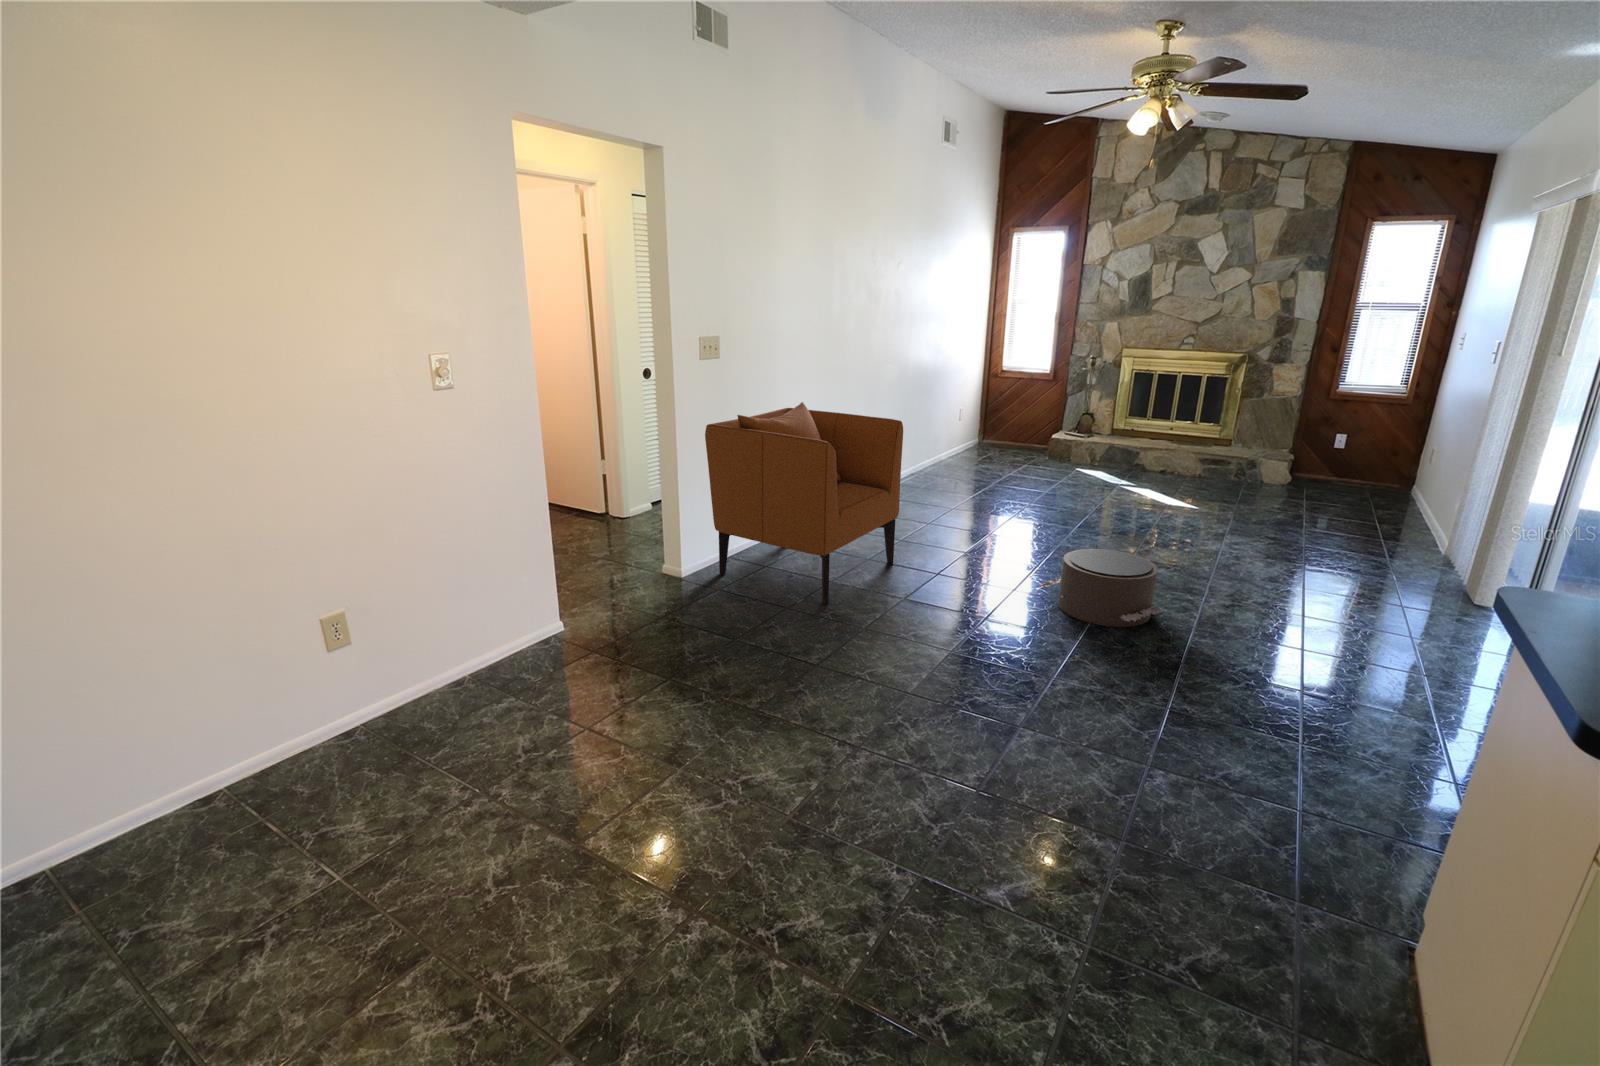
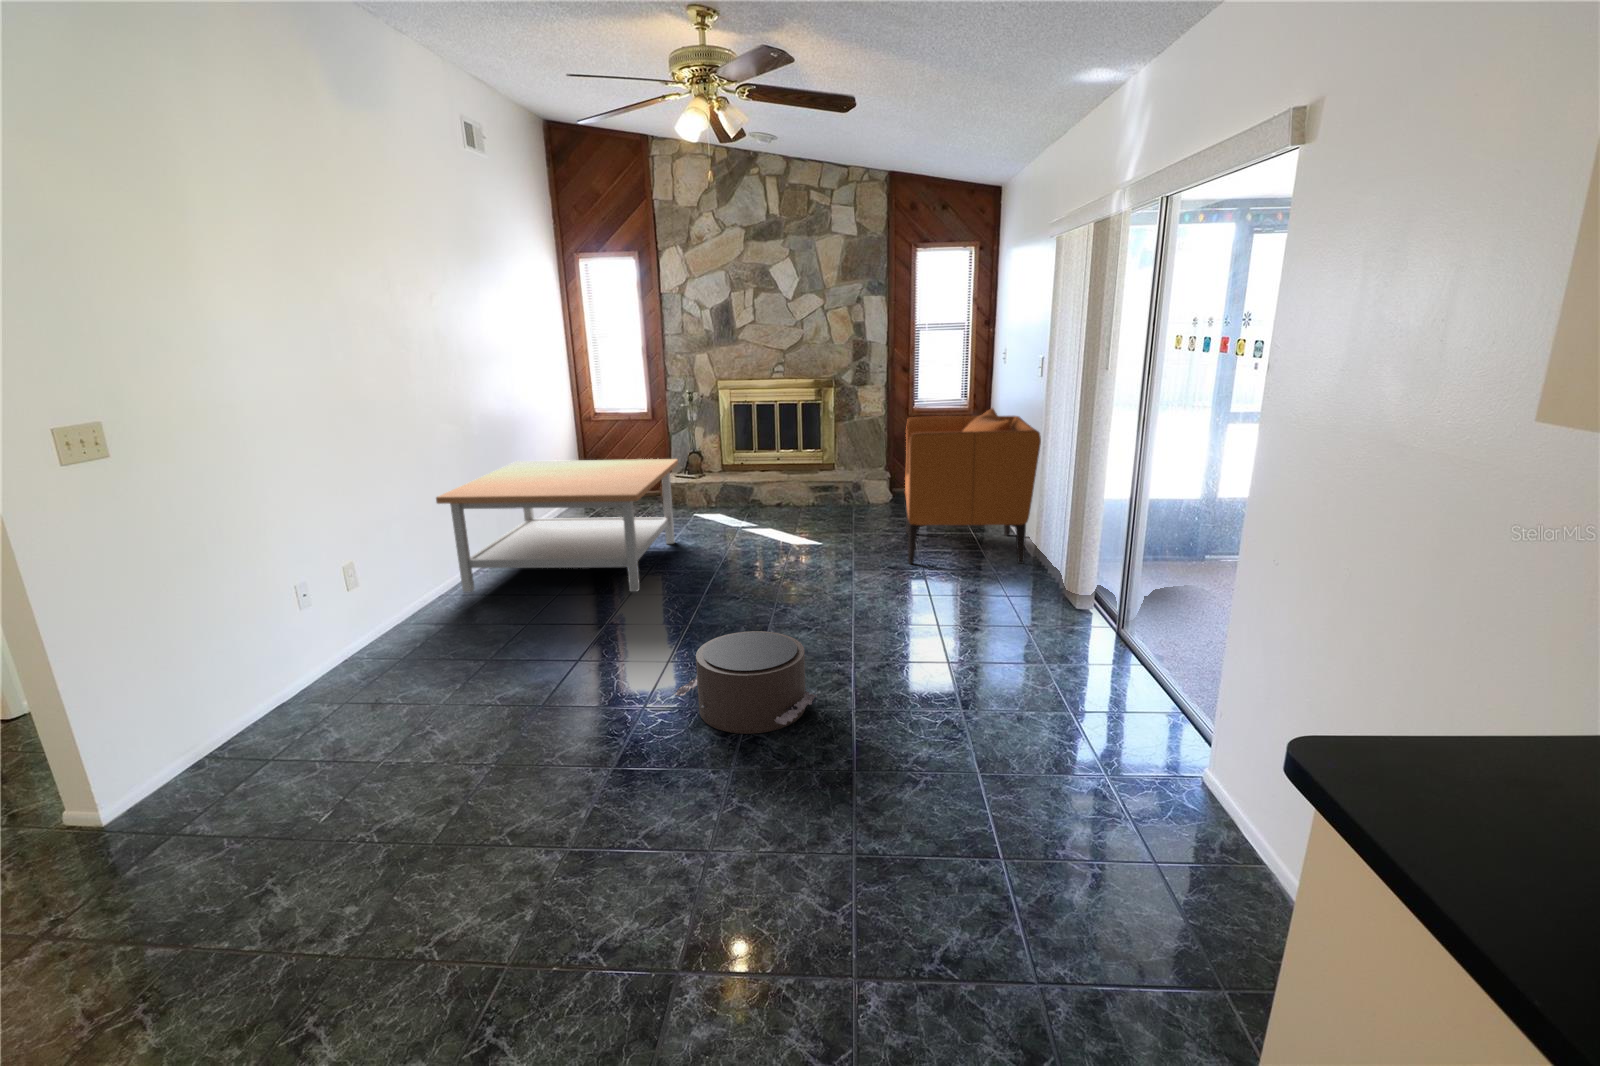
coffee table: none [878,401,1073,516] -> present [436,459,678,592]
armchair: present [705,402,903,605] -> present [905,408,1041,564]

